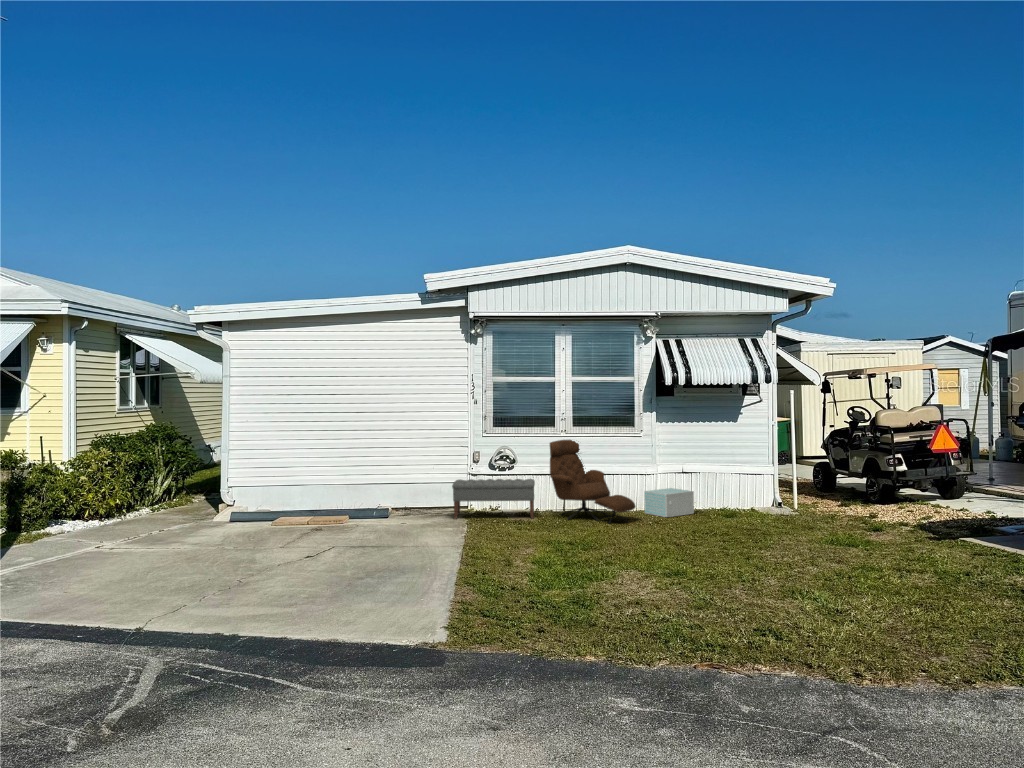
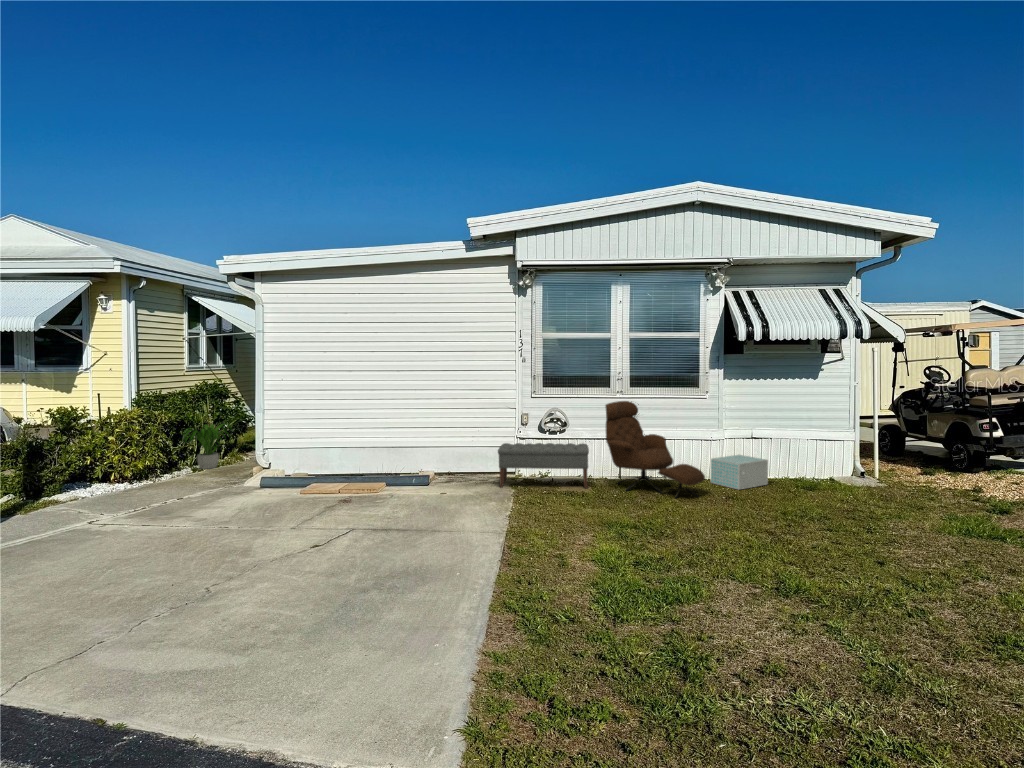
potted plant: none [137,466,184,510] -> present [184,424,232,469]

